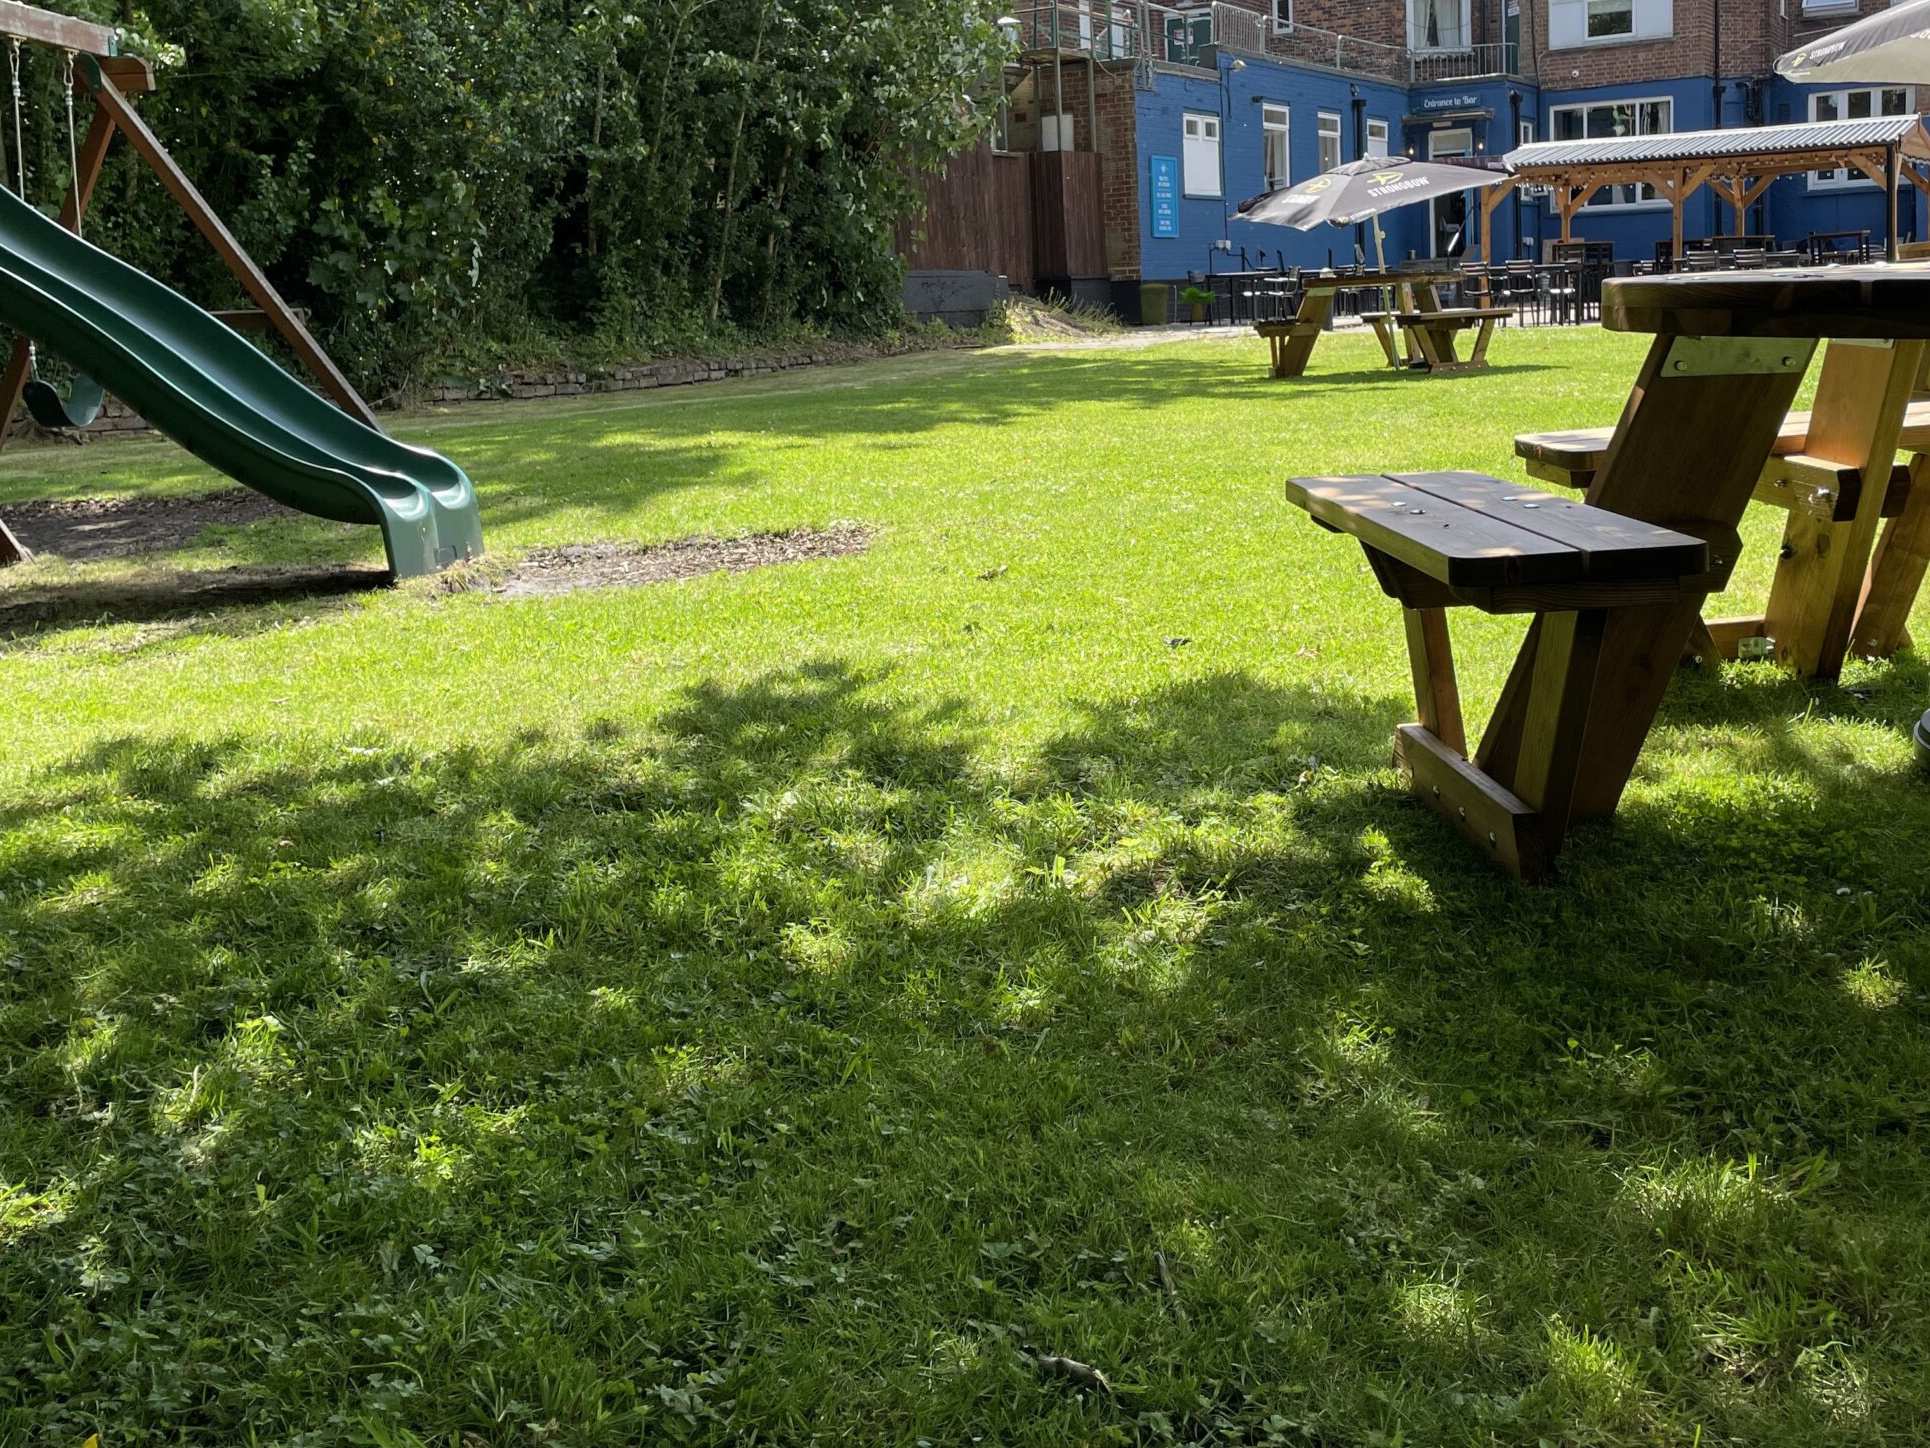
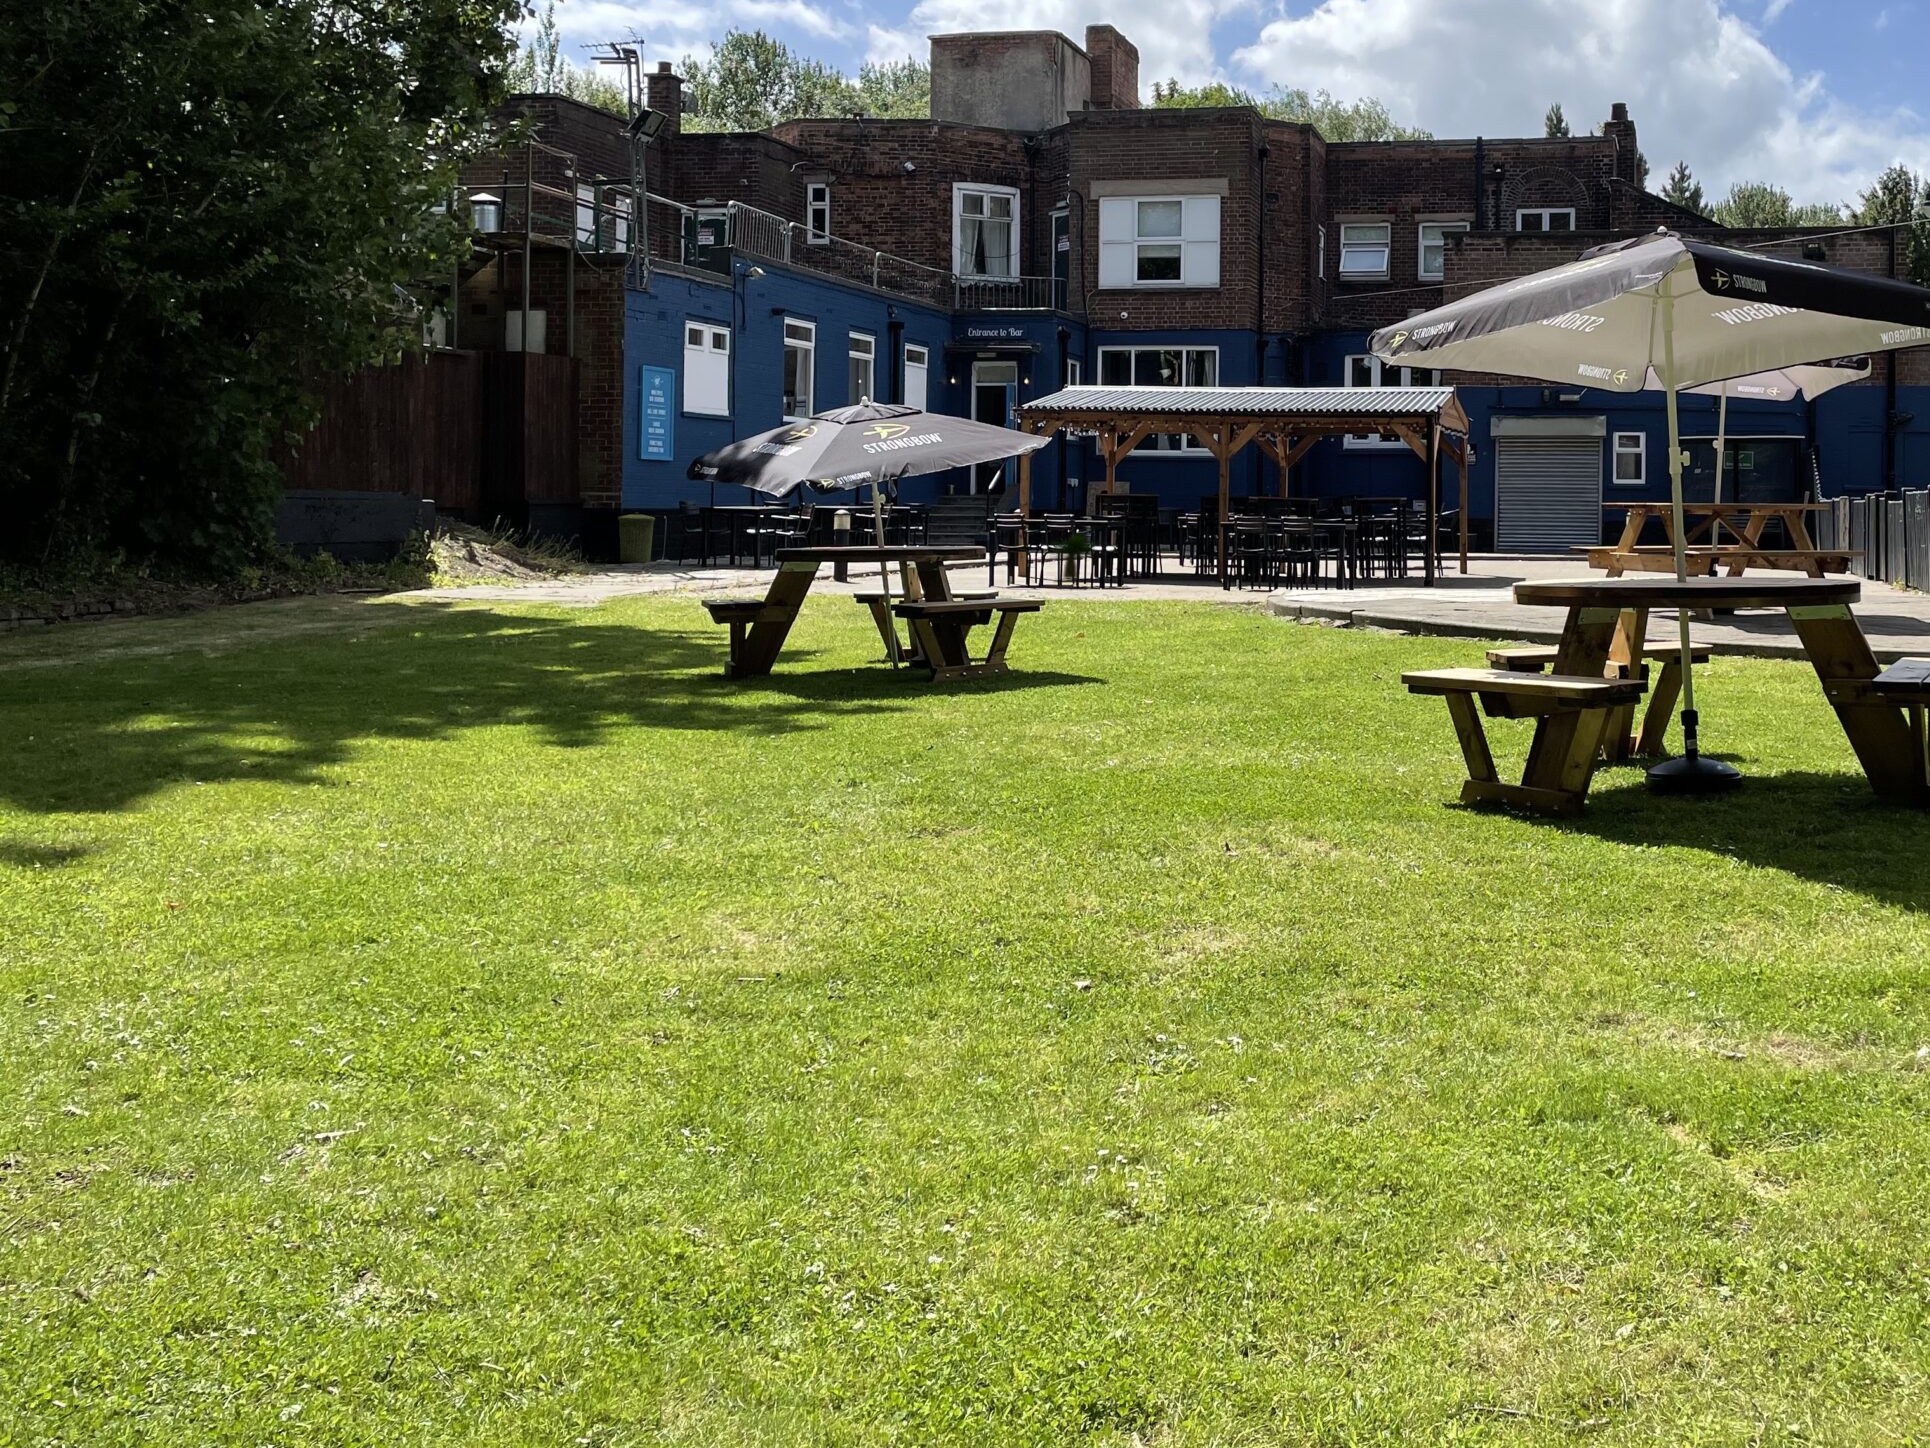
potted plant: present [1179,288,1214,321] -> present [1047,535,1093,579]

